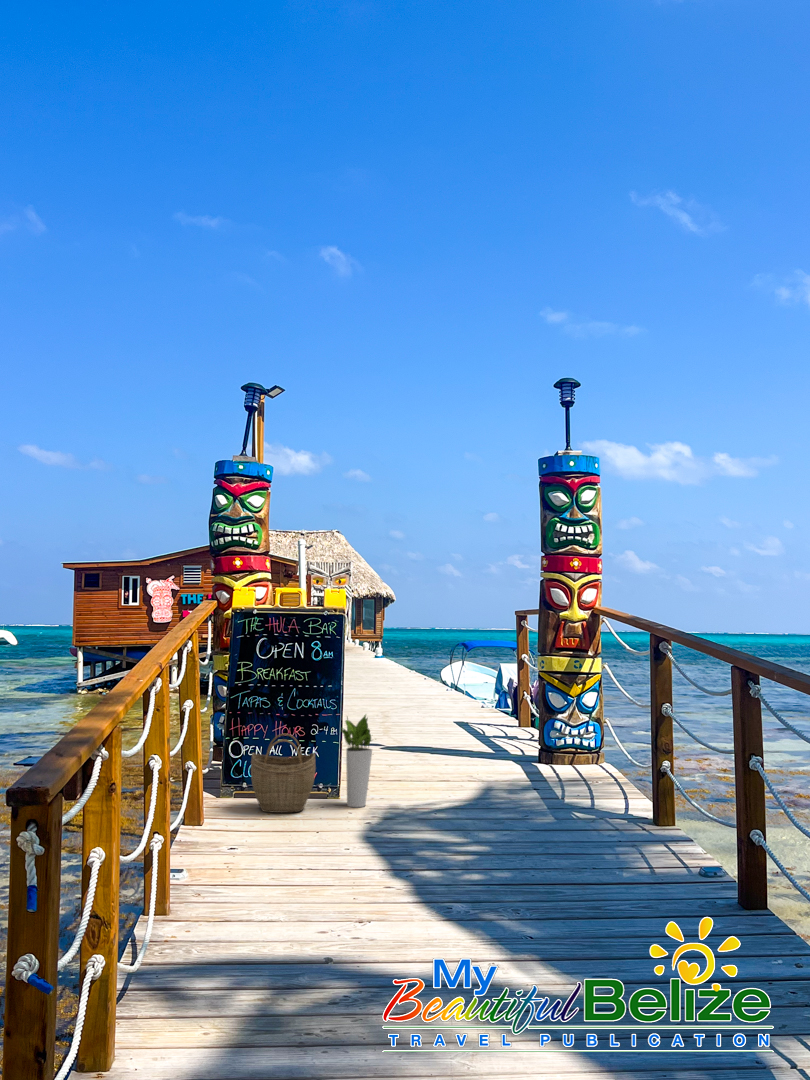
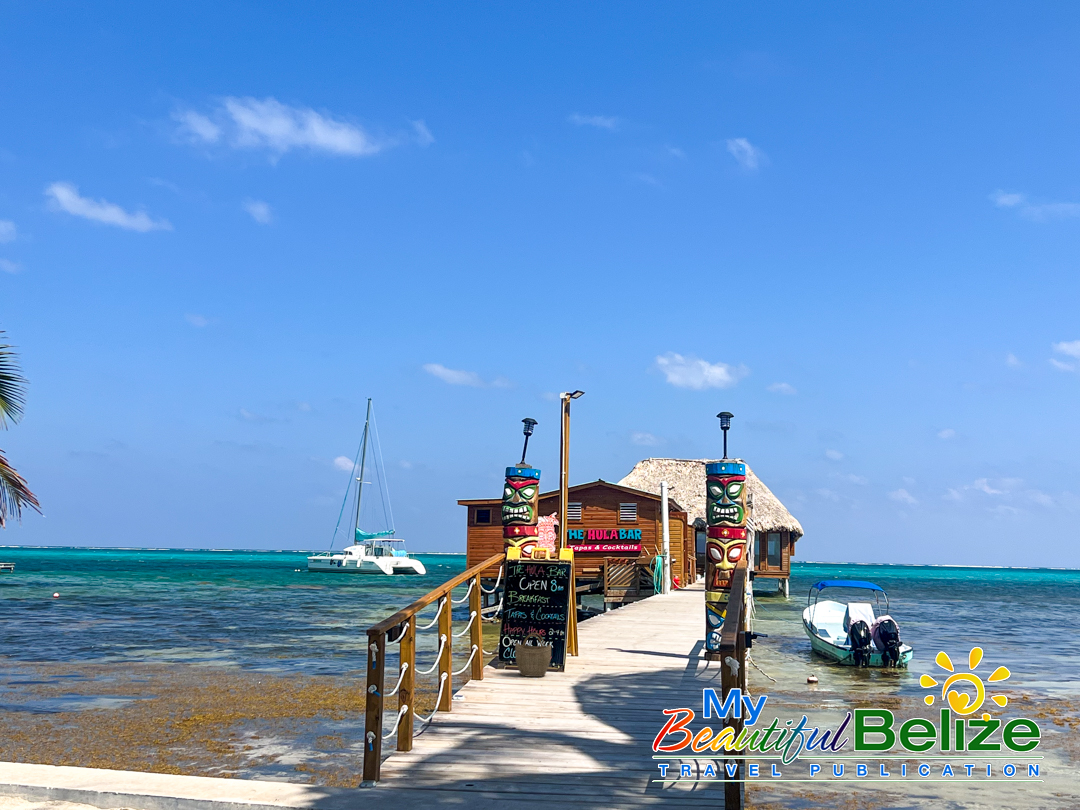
planter: present [341,715,372,807] -> none [566,622,587,676]

